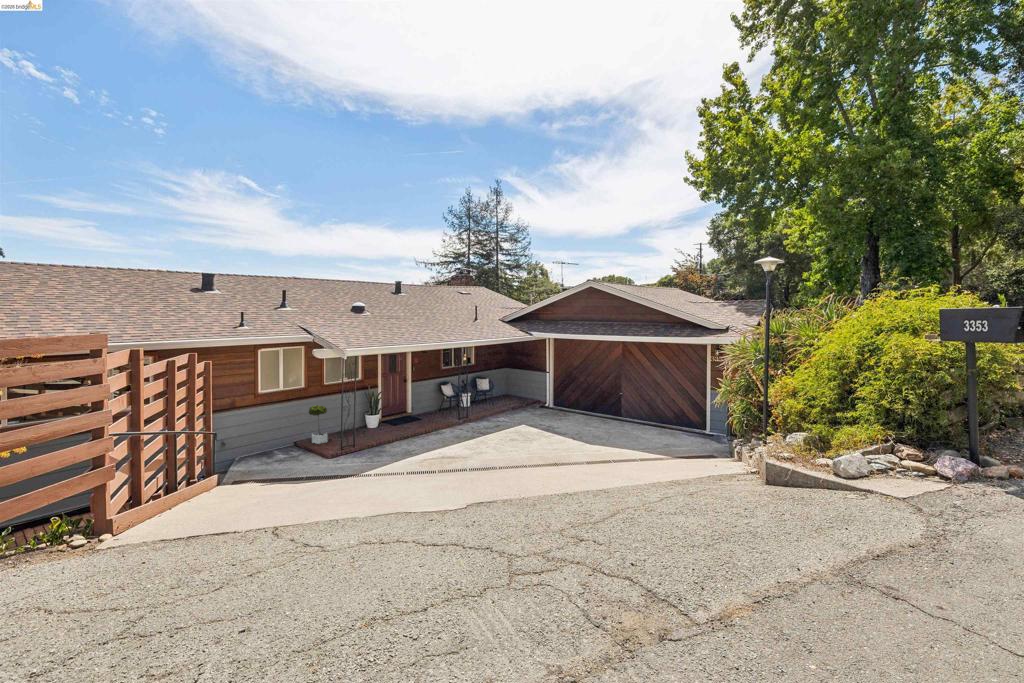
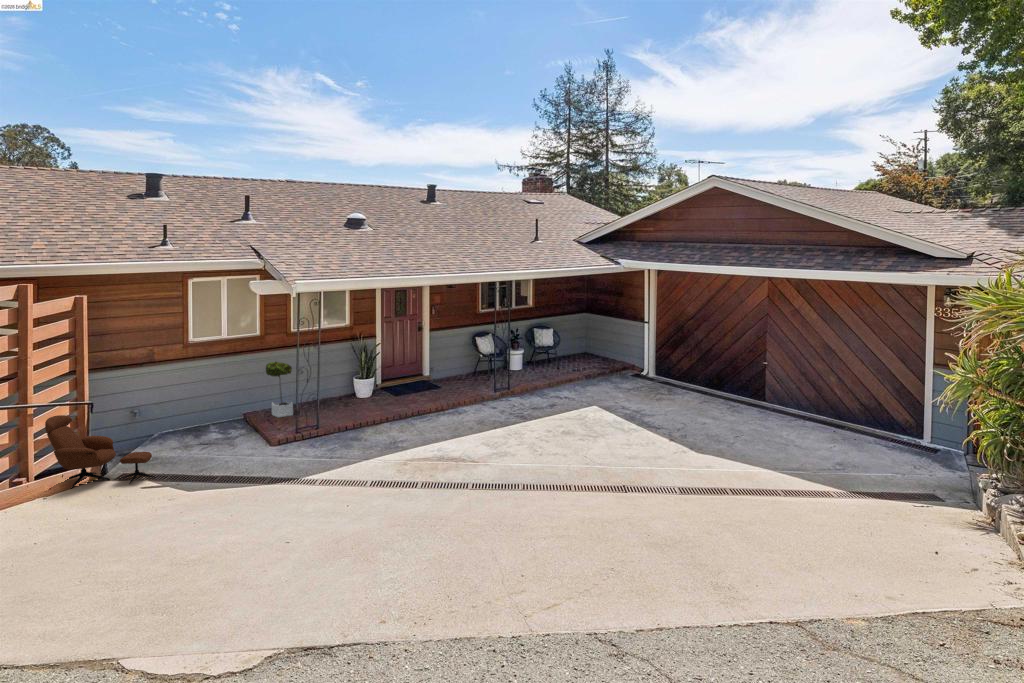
lounge chair: none [198,443,269,490] -> present [45,415,155,489]

